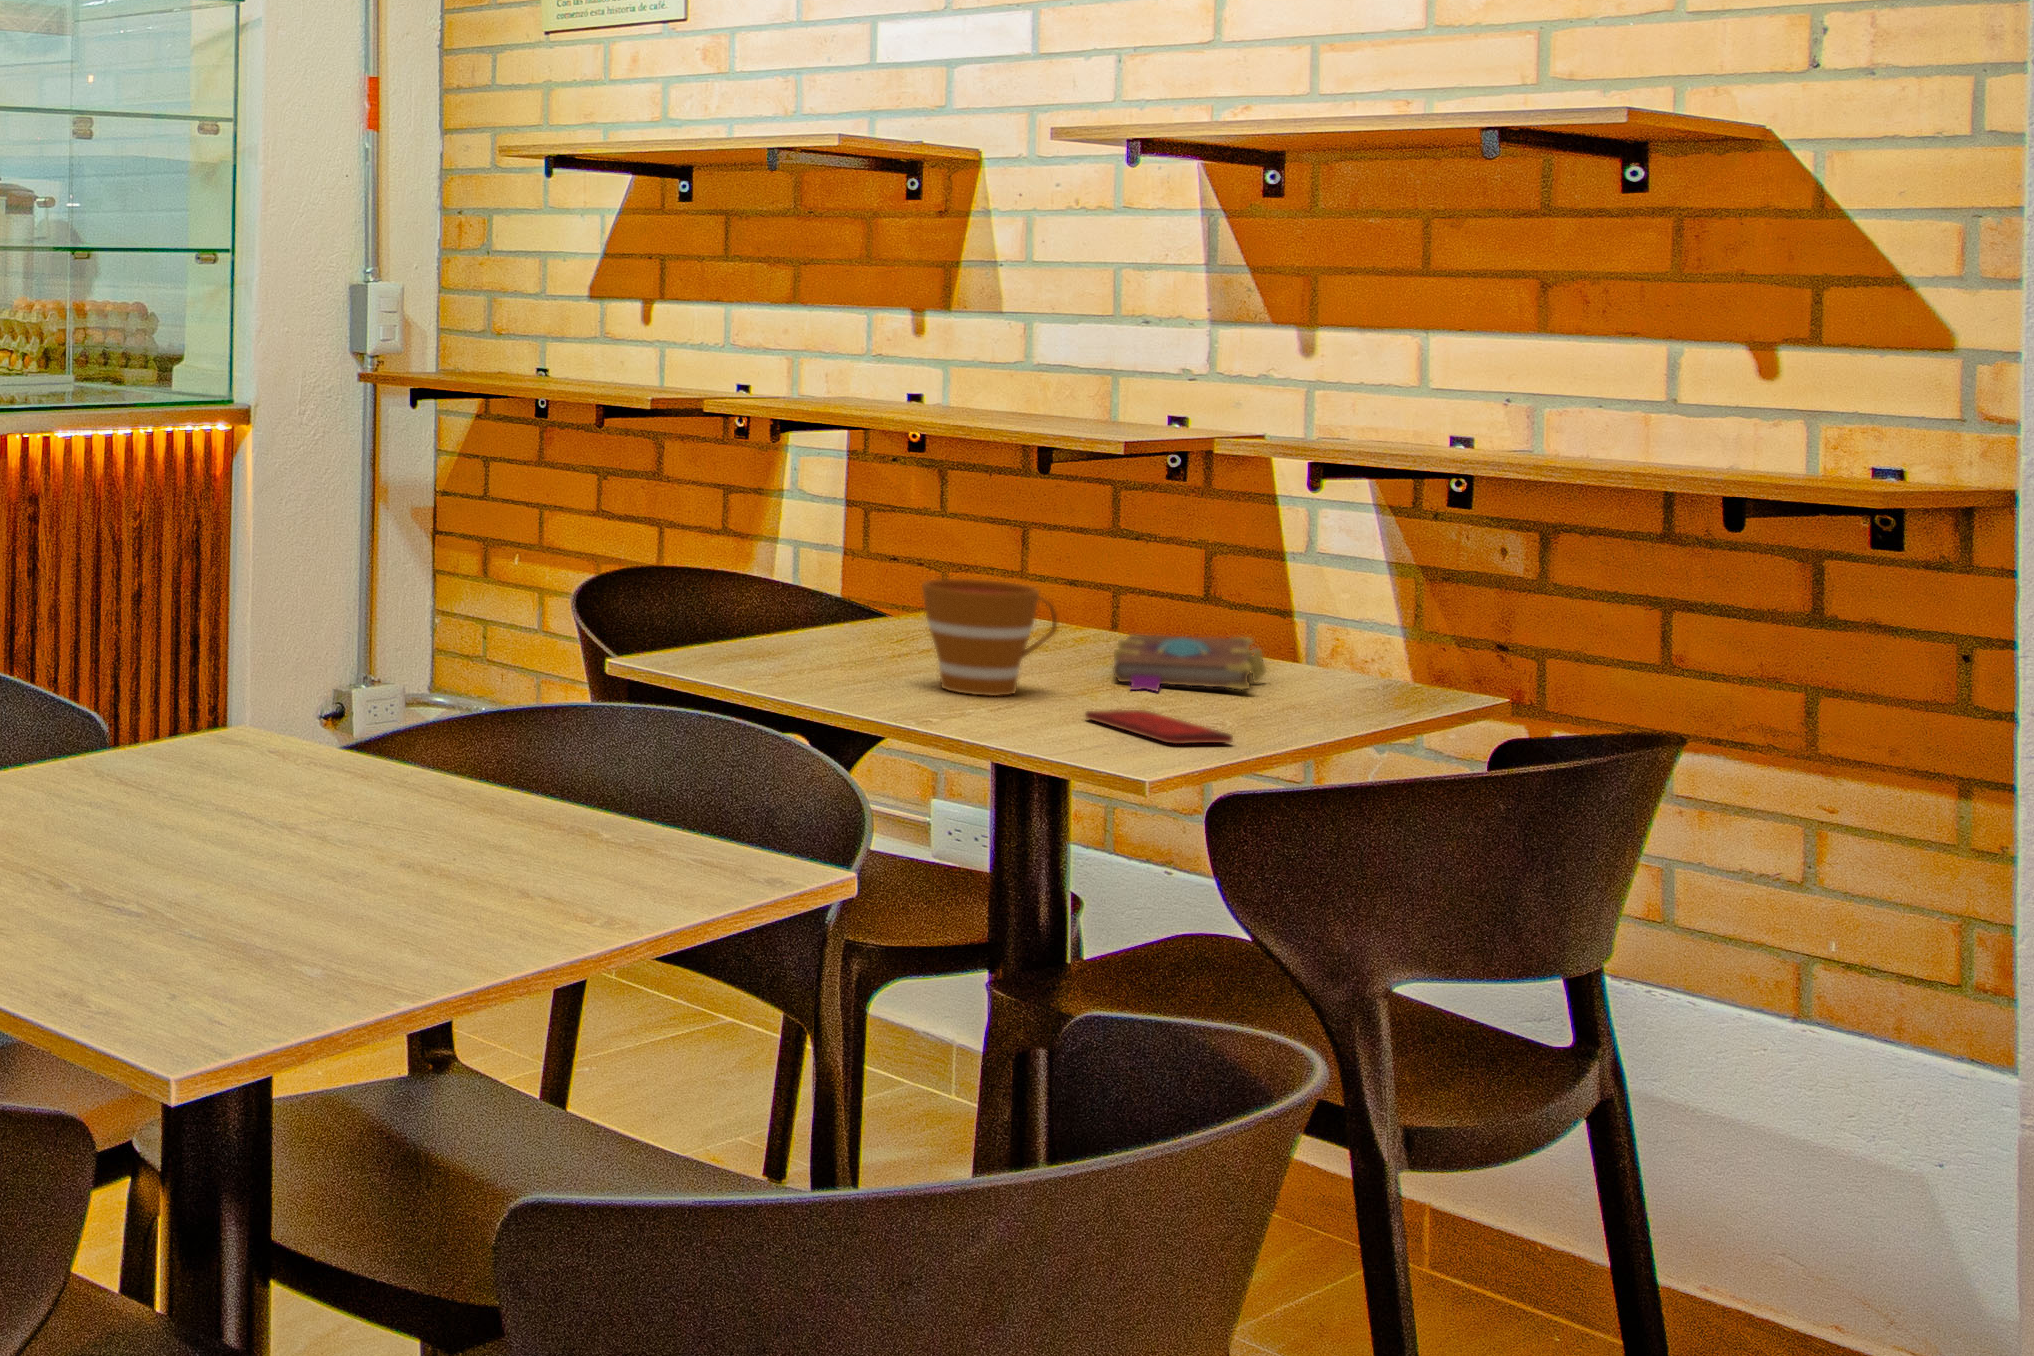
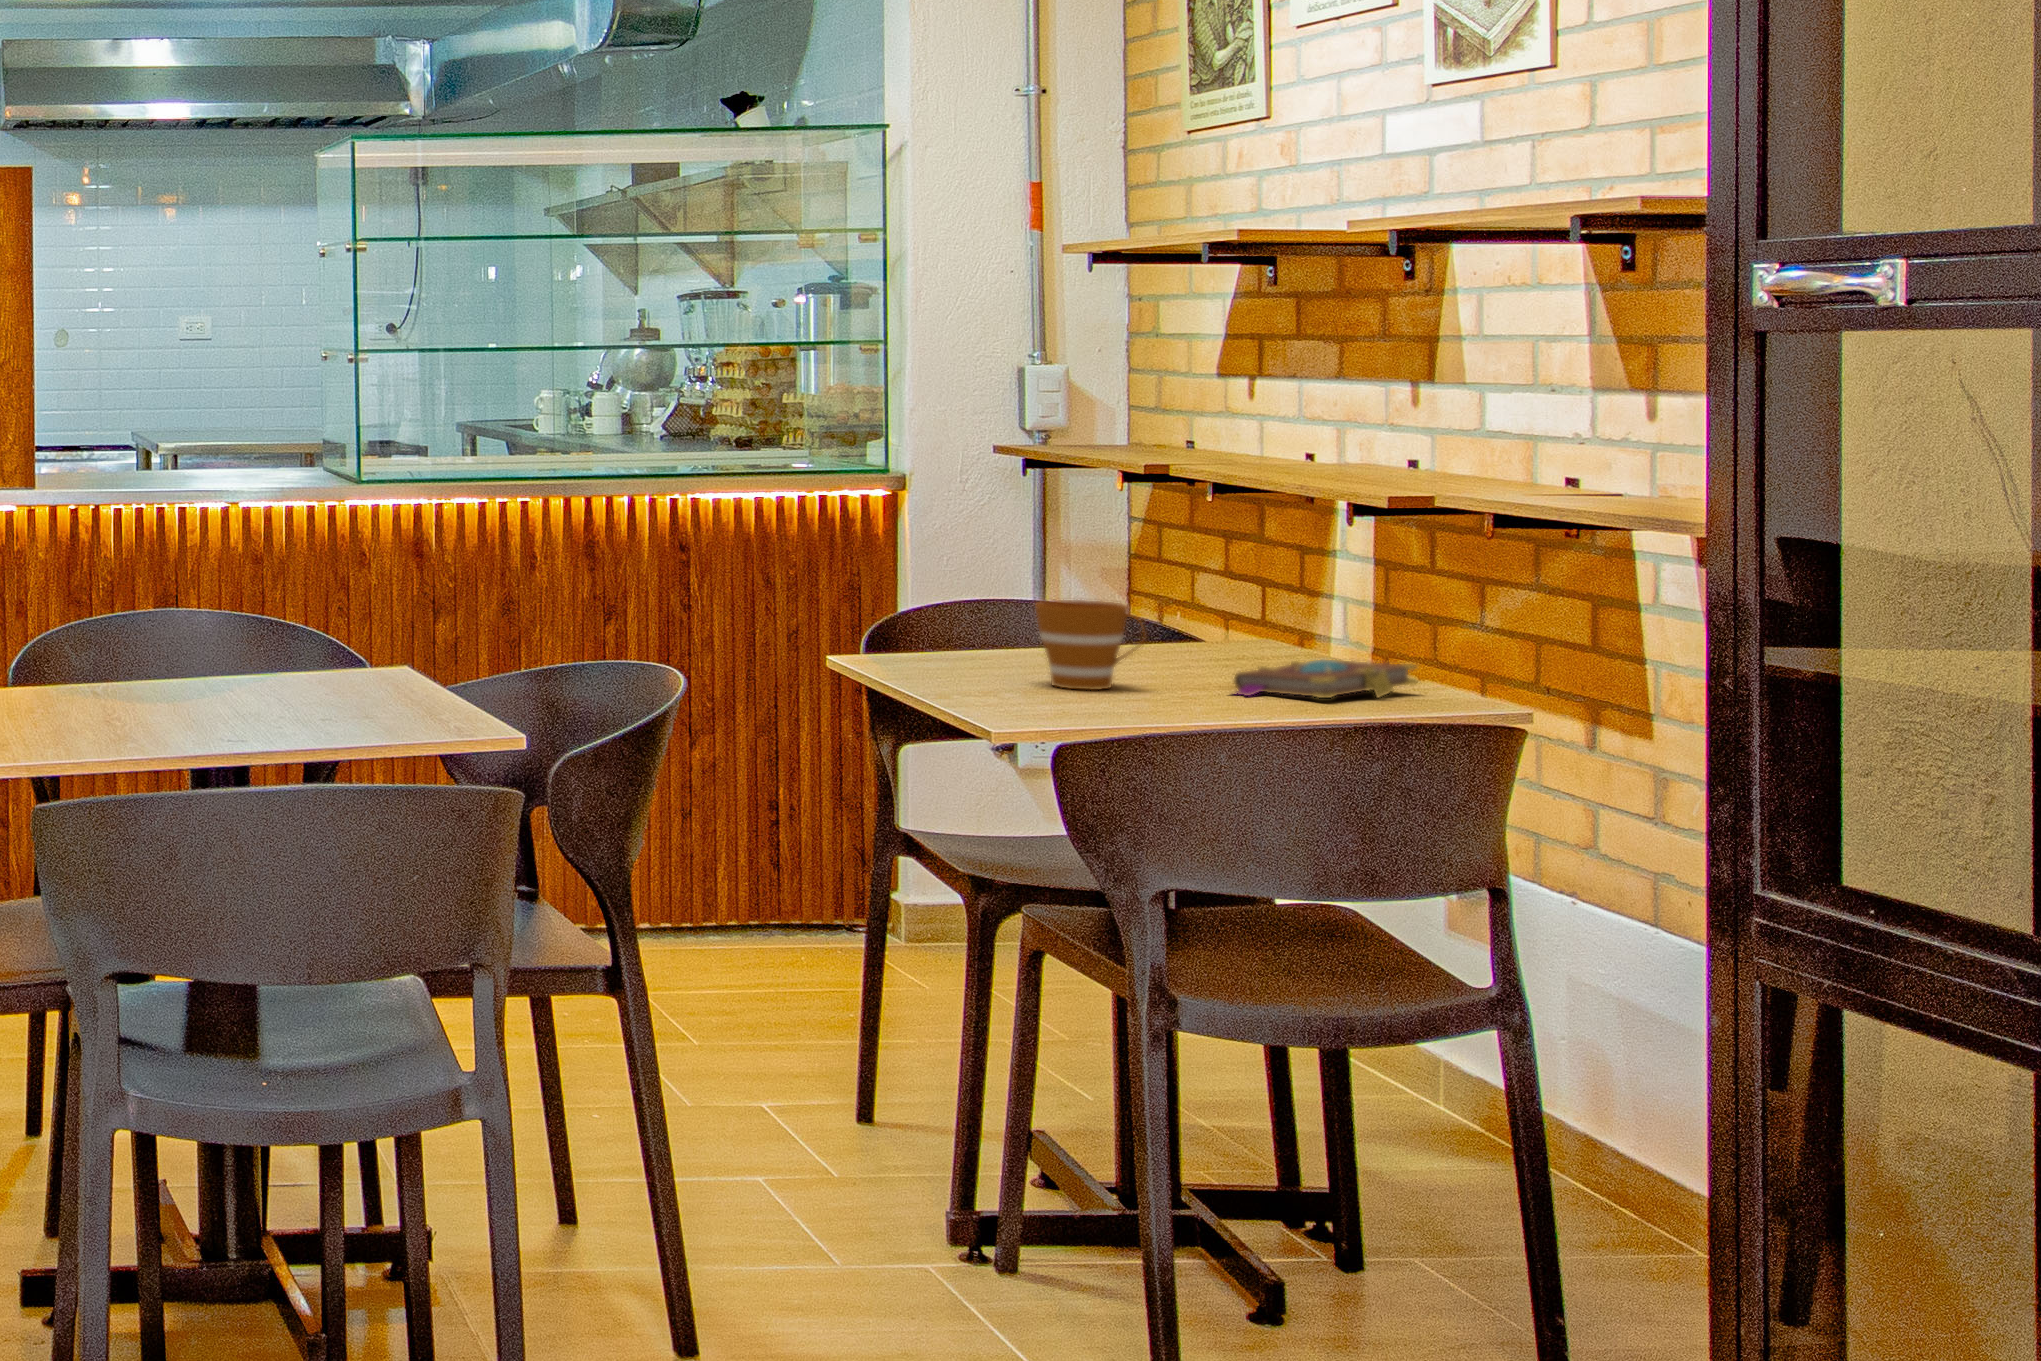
smartphone: present [1085,710,1233,744] -> none [1085,696,1147,717]

